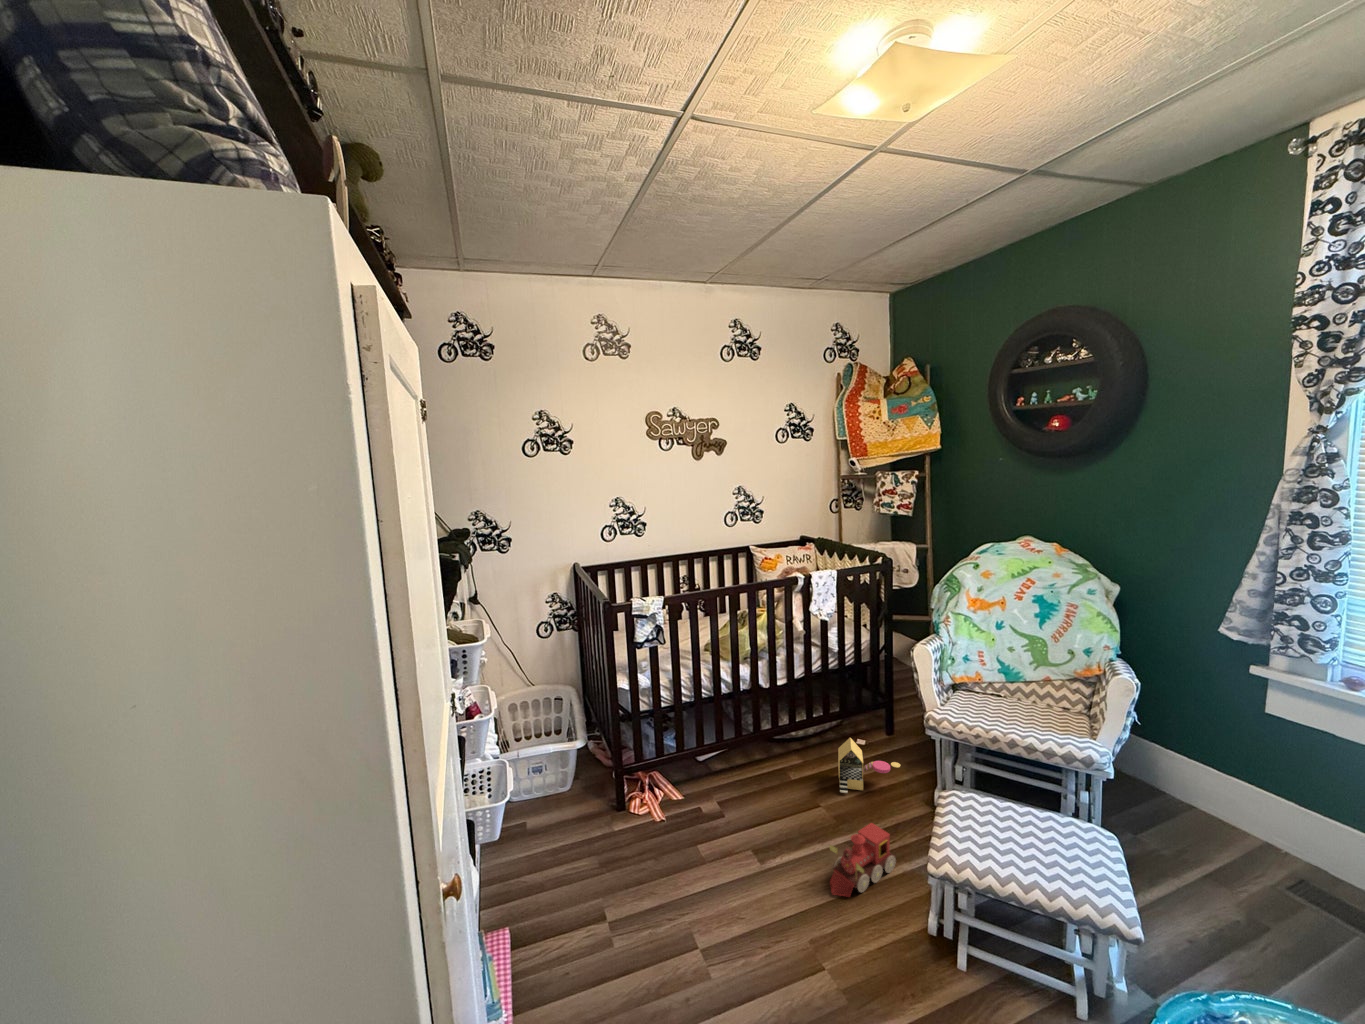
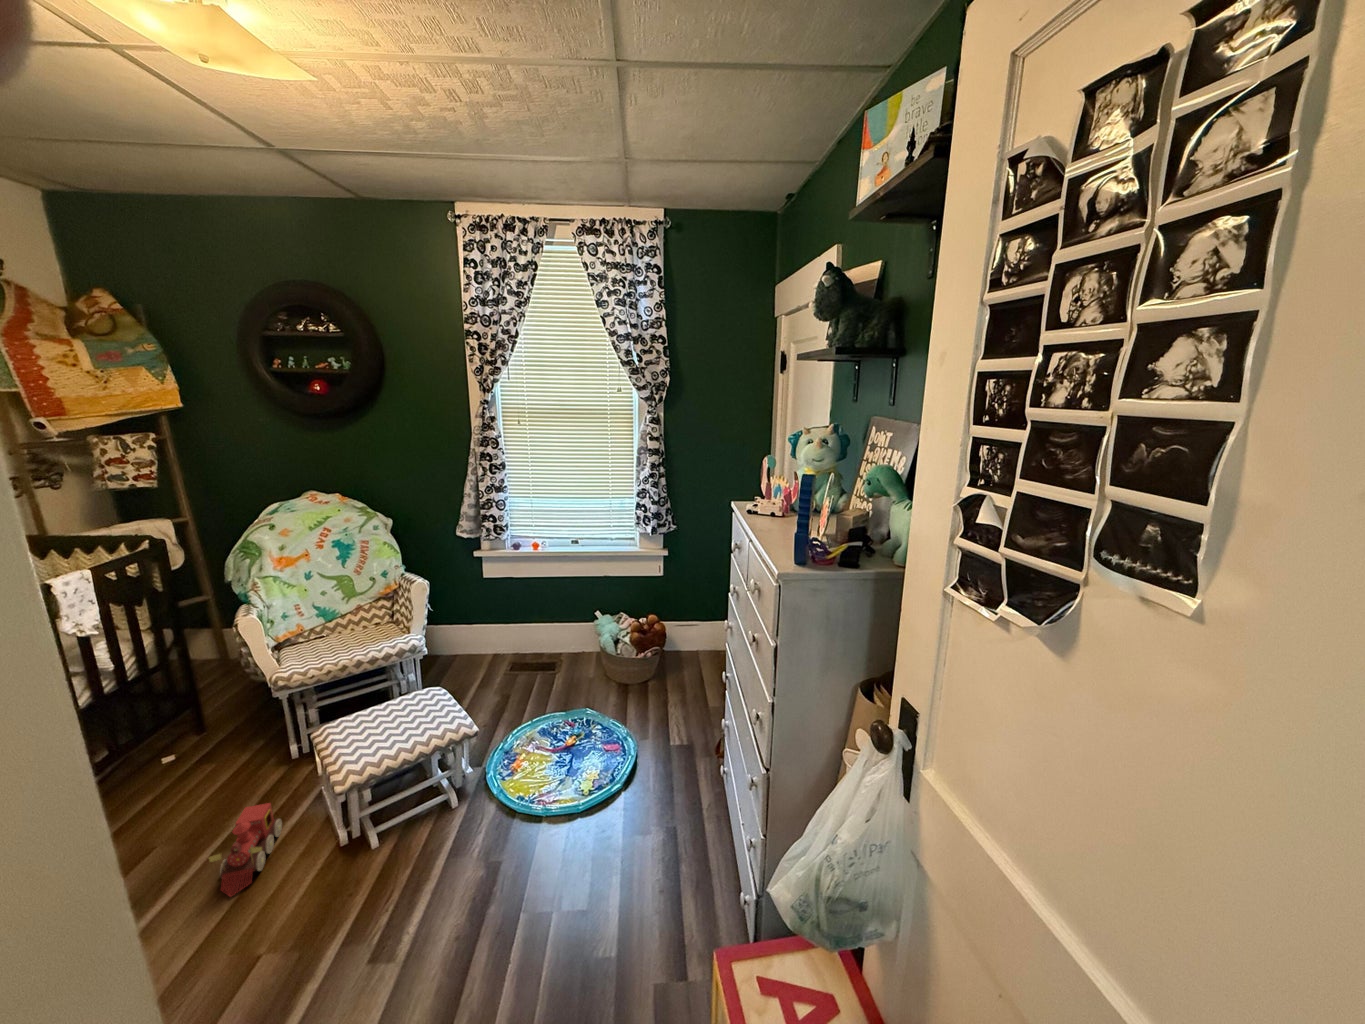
toy house: present [838,738,900,793] -> none [156,745,243,814]

